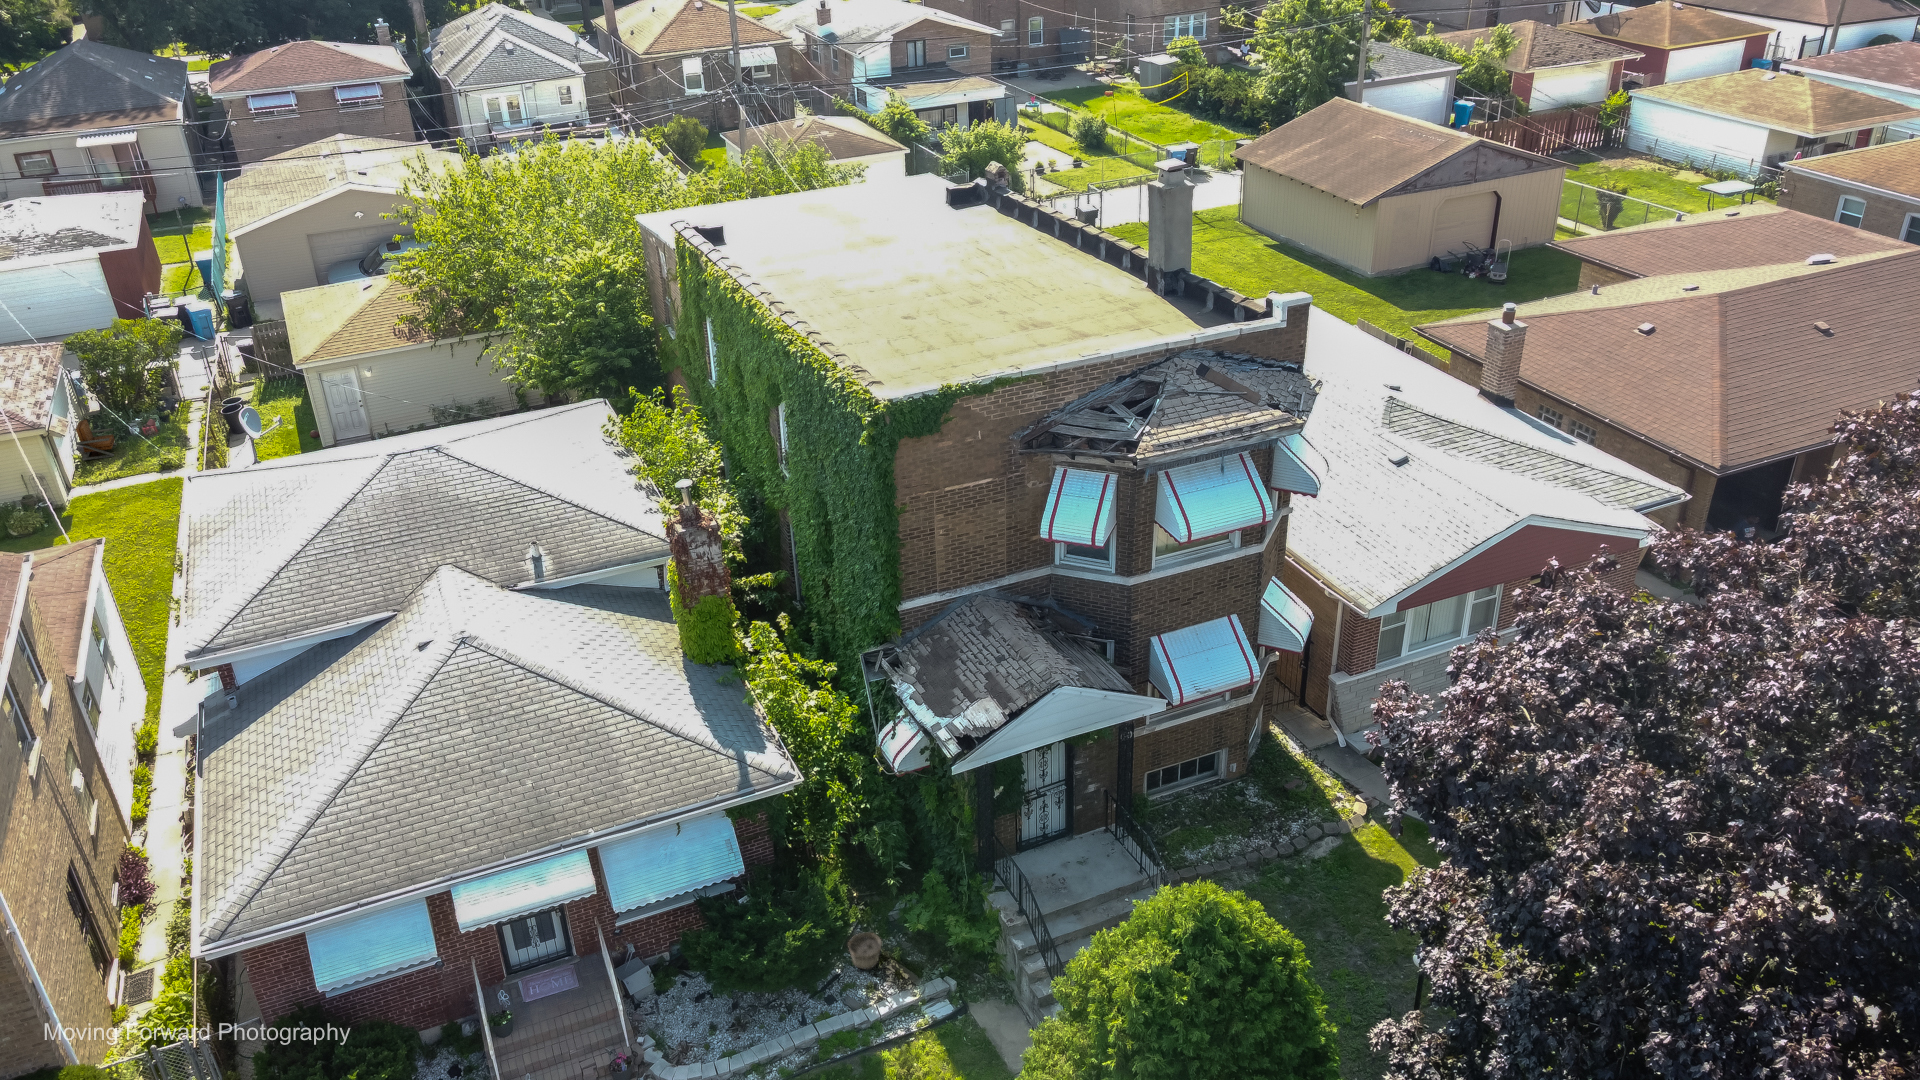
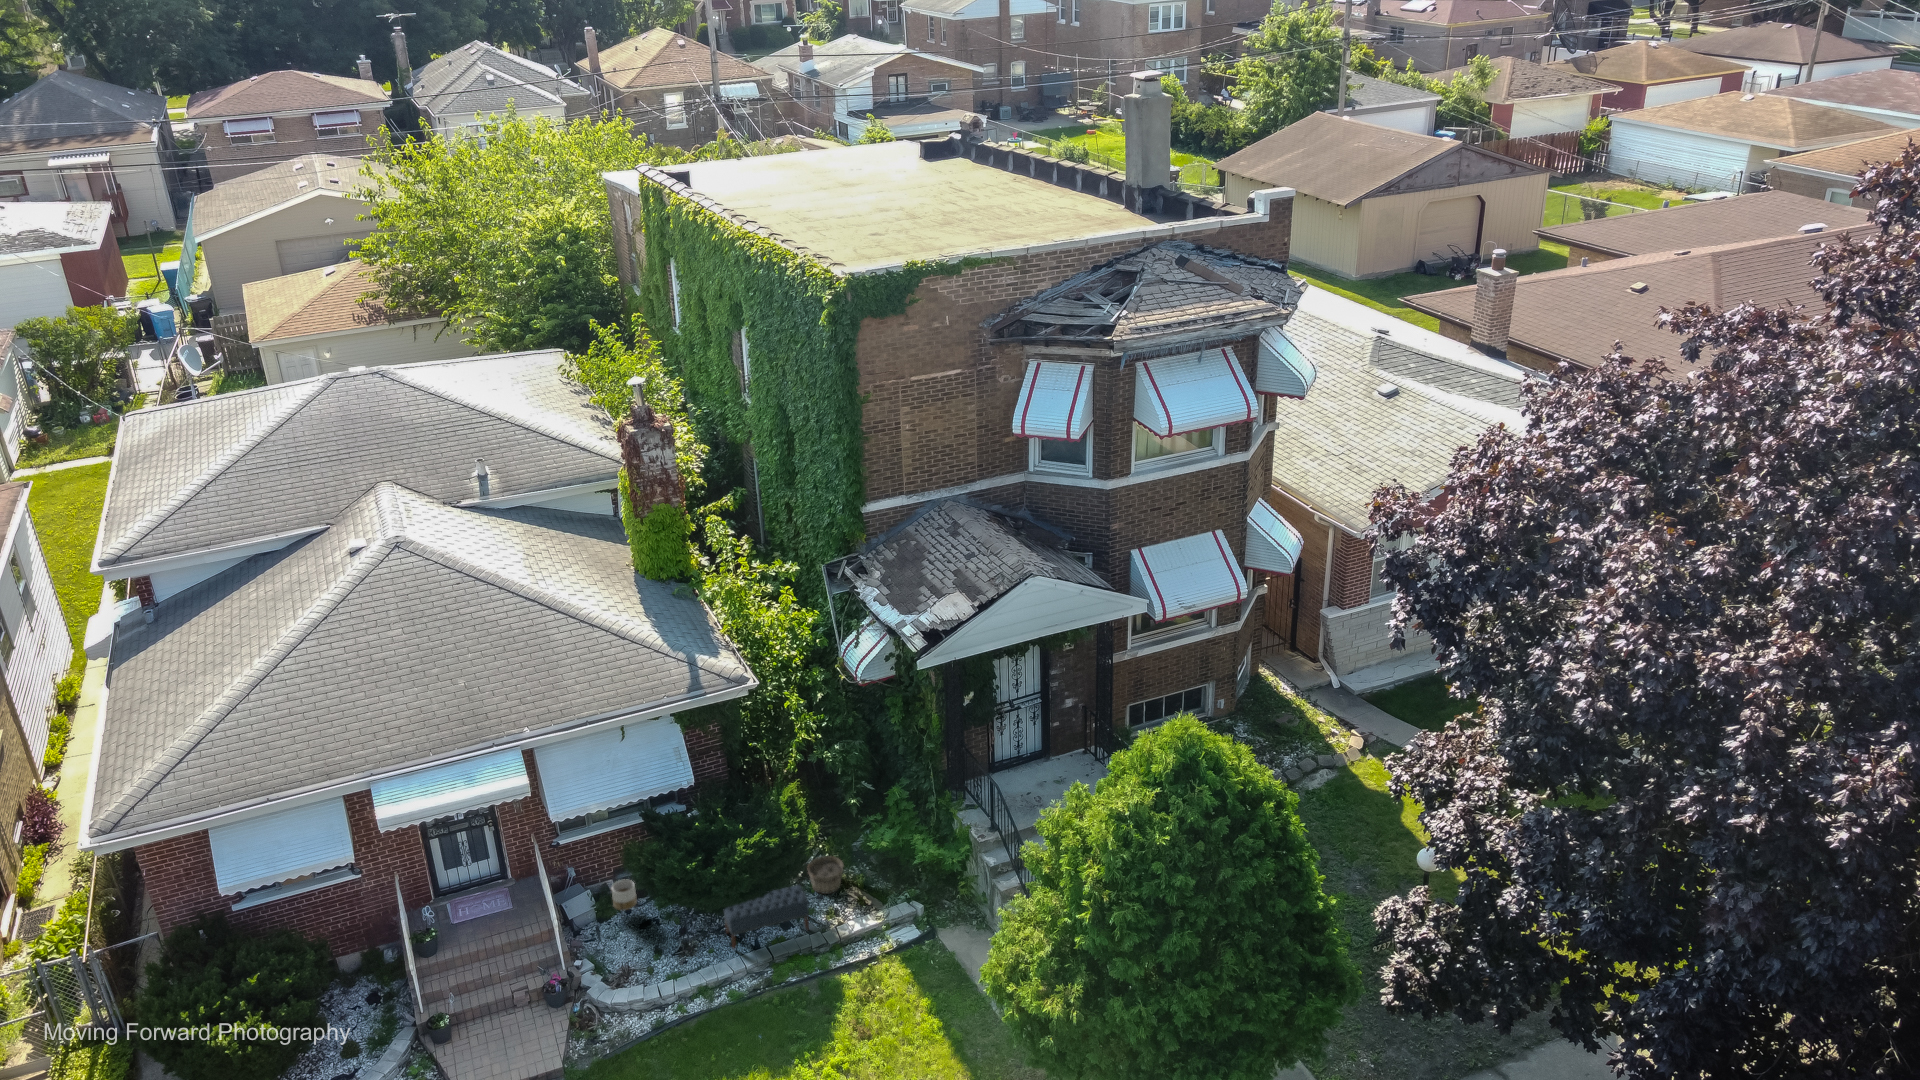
lounge chair: present [76,420,116,460] -> none [23,405,68,446]
planter: none [669,958,693,996] -> present [612,880,637,911]
bench: none [772,965,851,1028] -> present [724,885,809,950]

